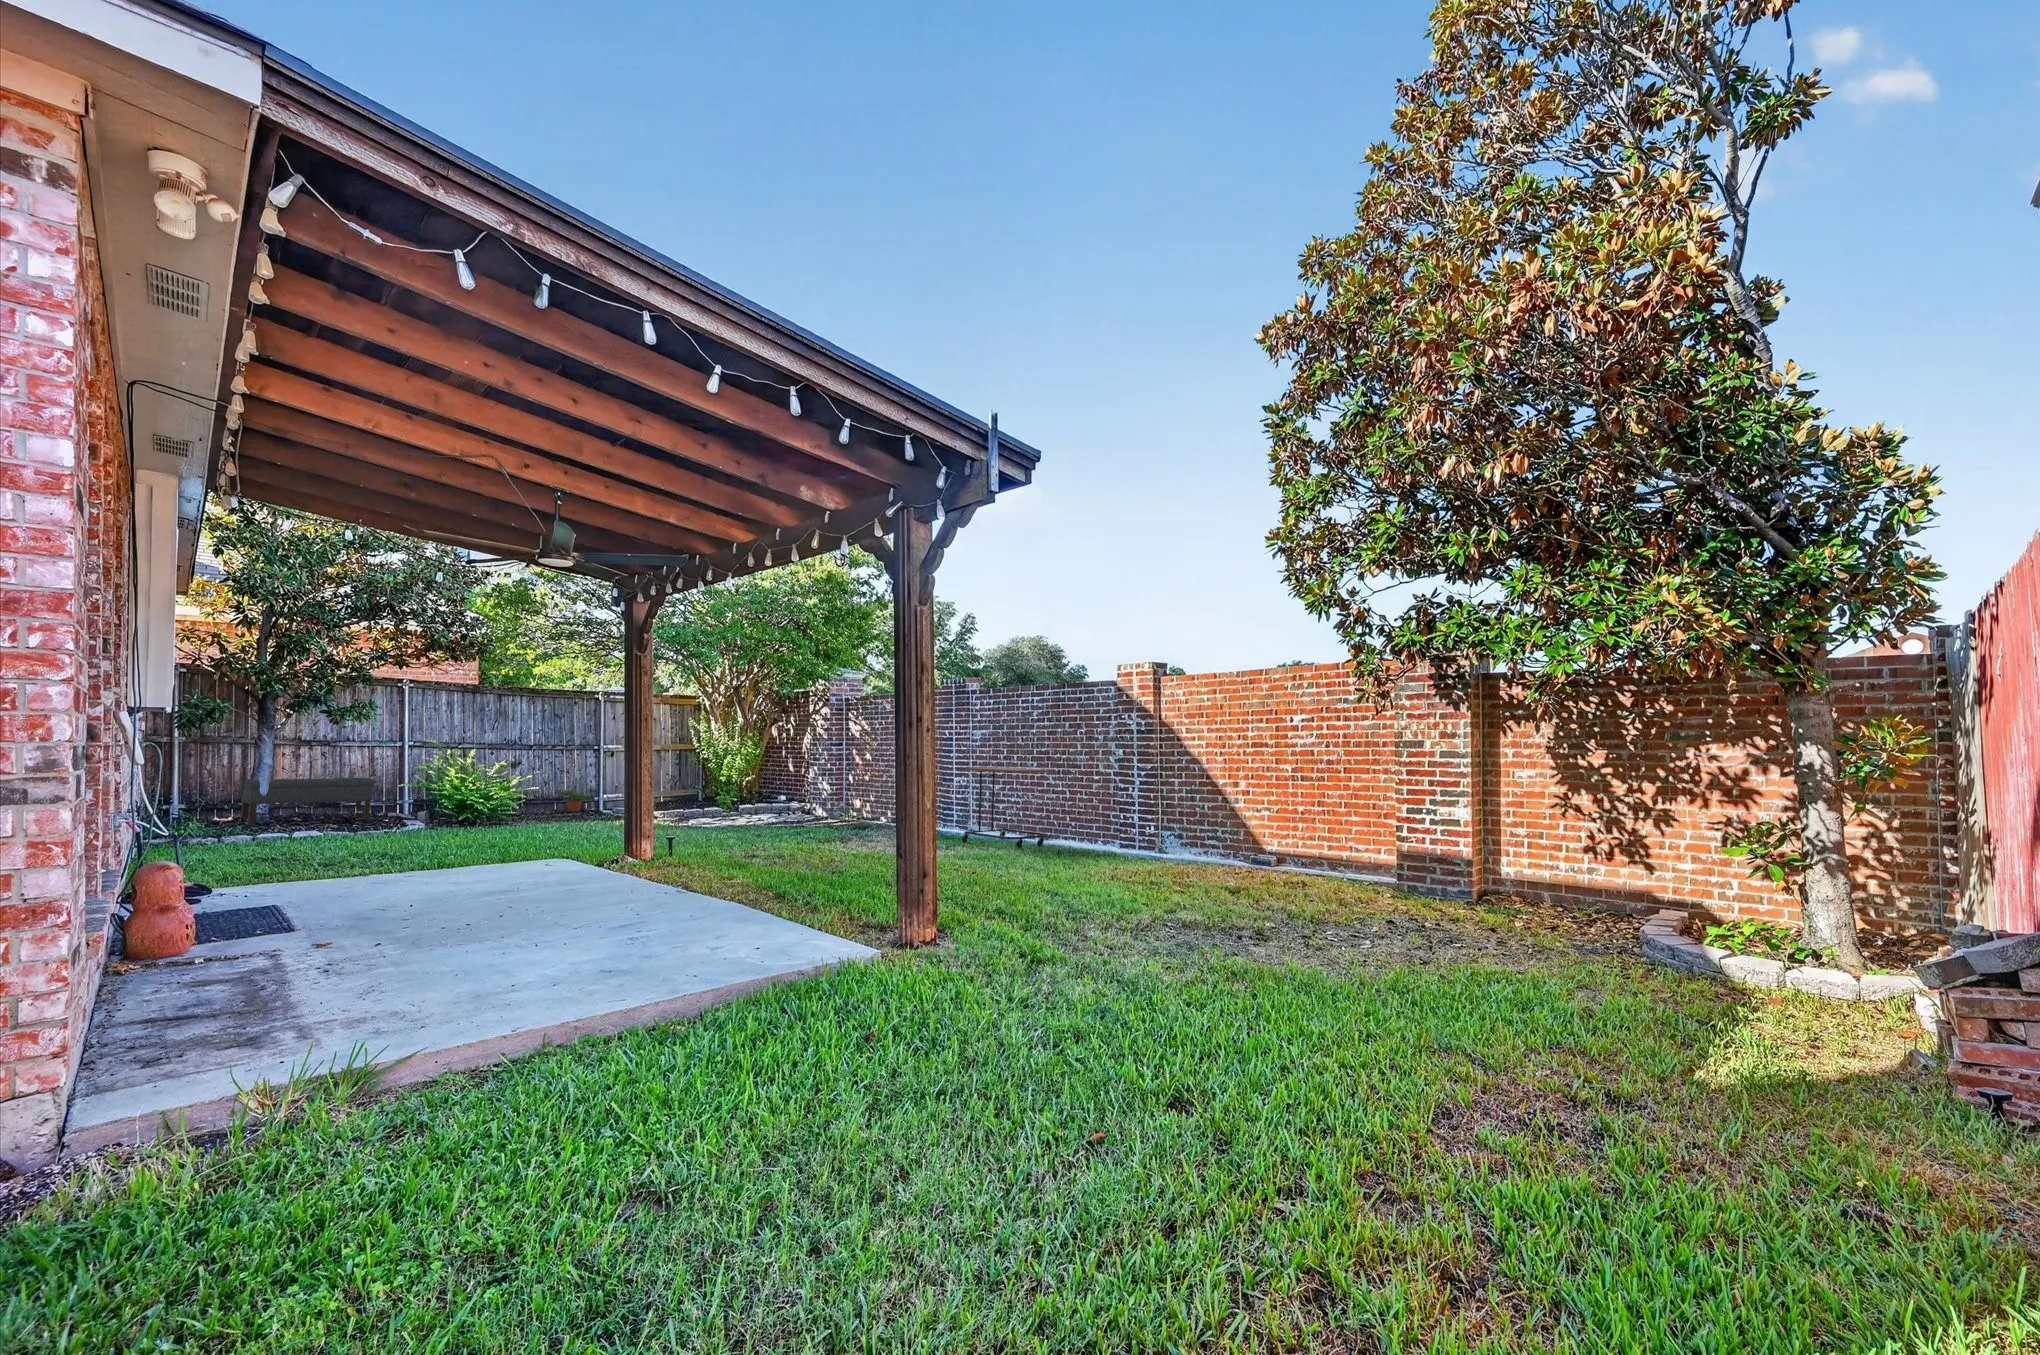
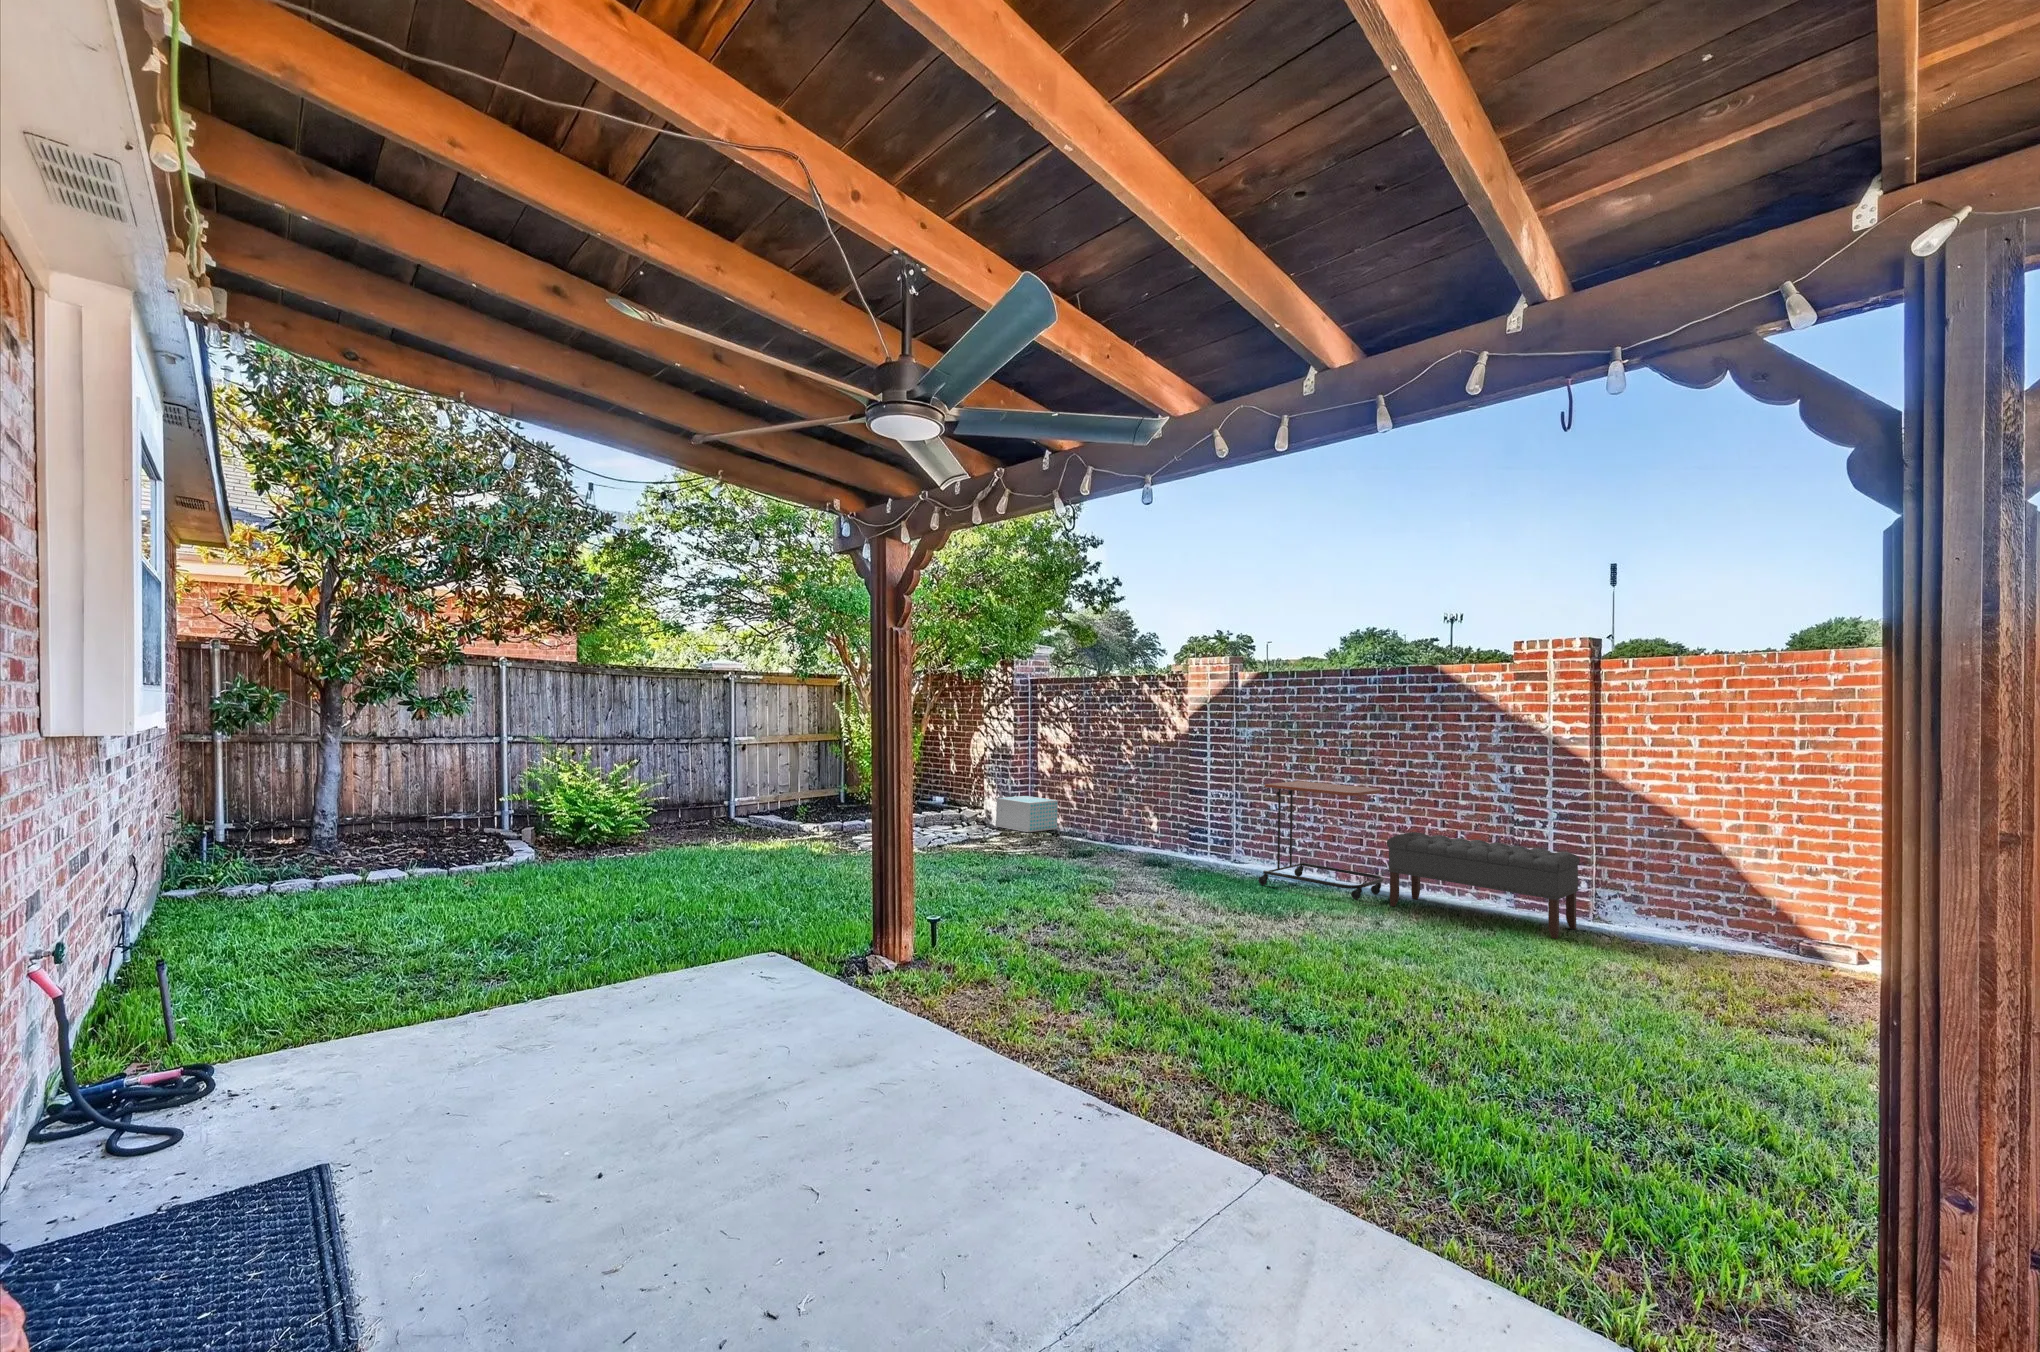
bench: present [240,777,375,827] -> present [1387,832,1580,939]
potted plant: present [557,790,596,812] -> none [682,790,730,818]
storage box: none [811,793,861,819] -> present [996,796,1058,832]

